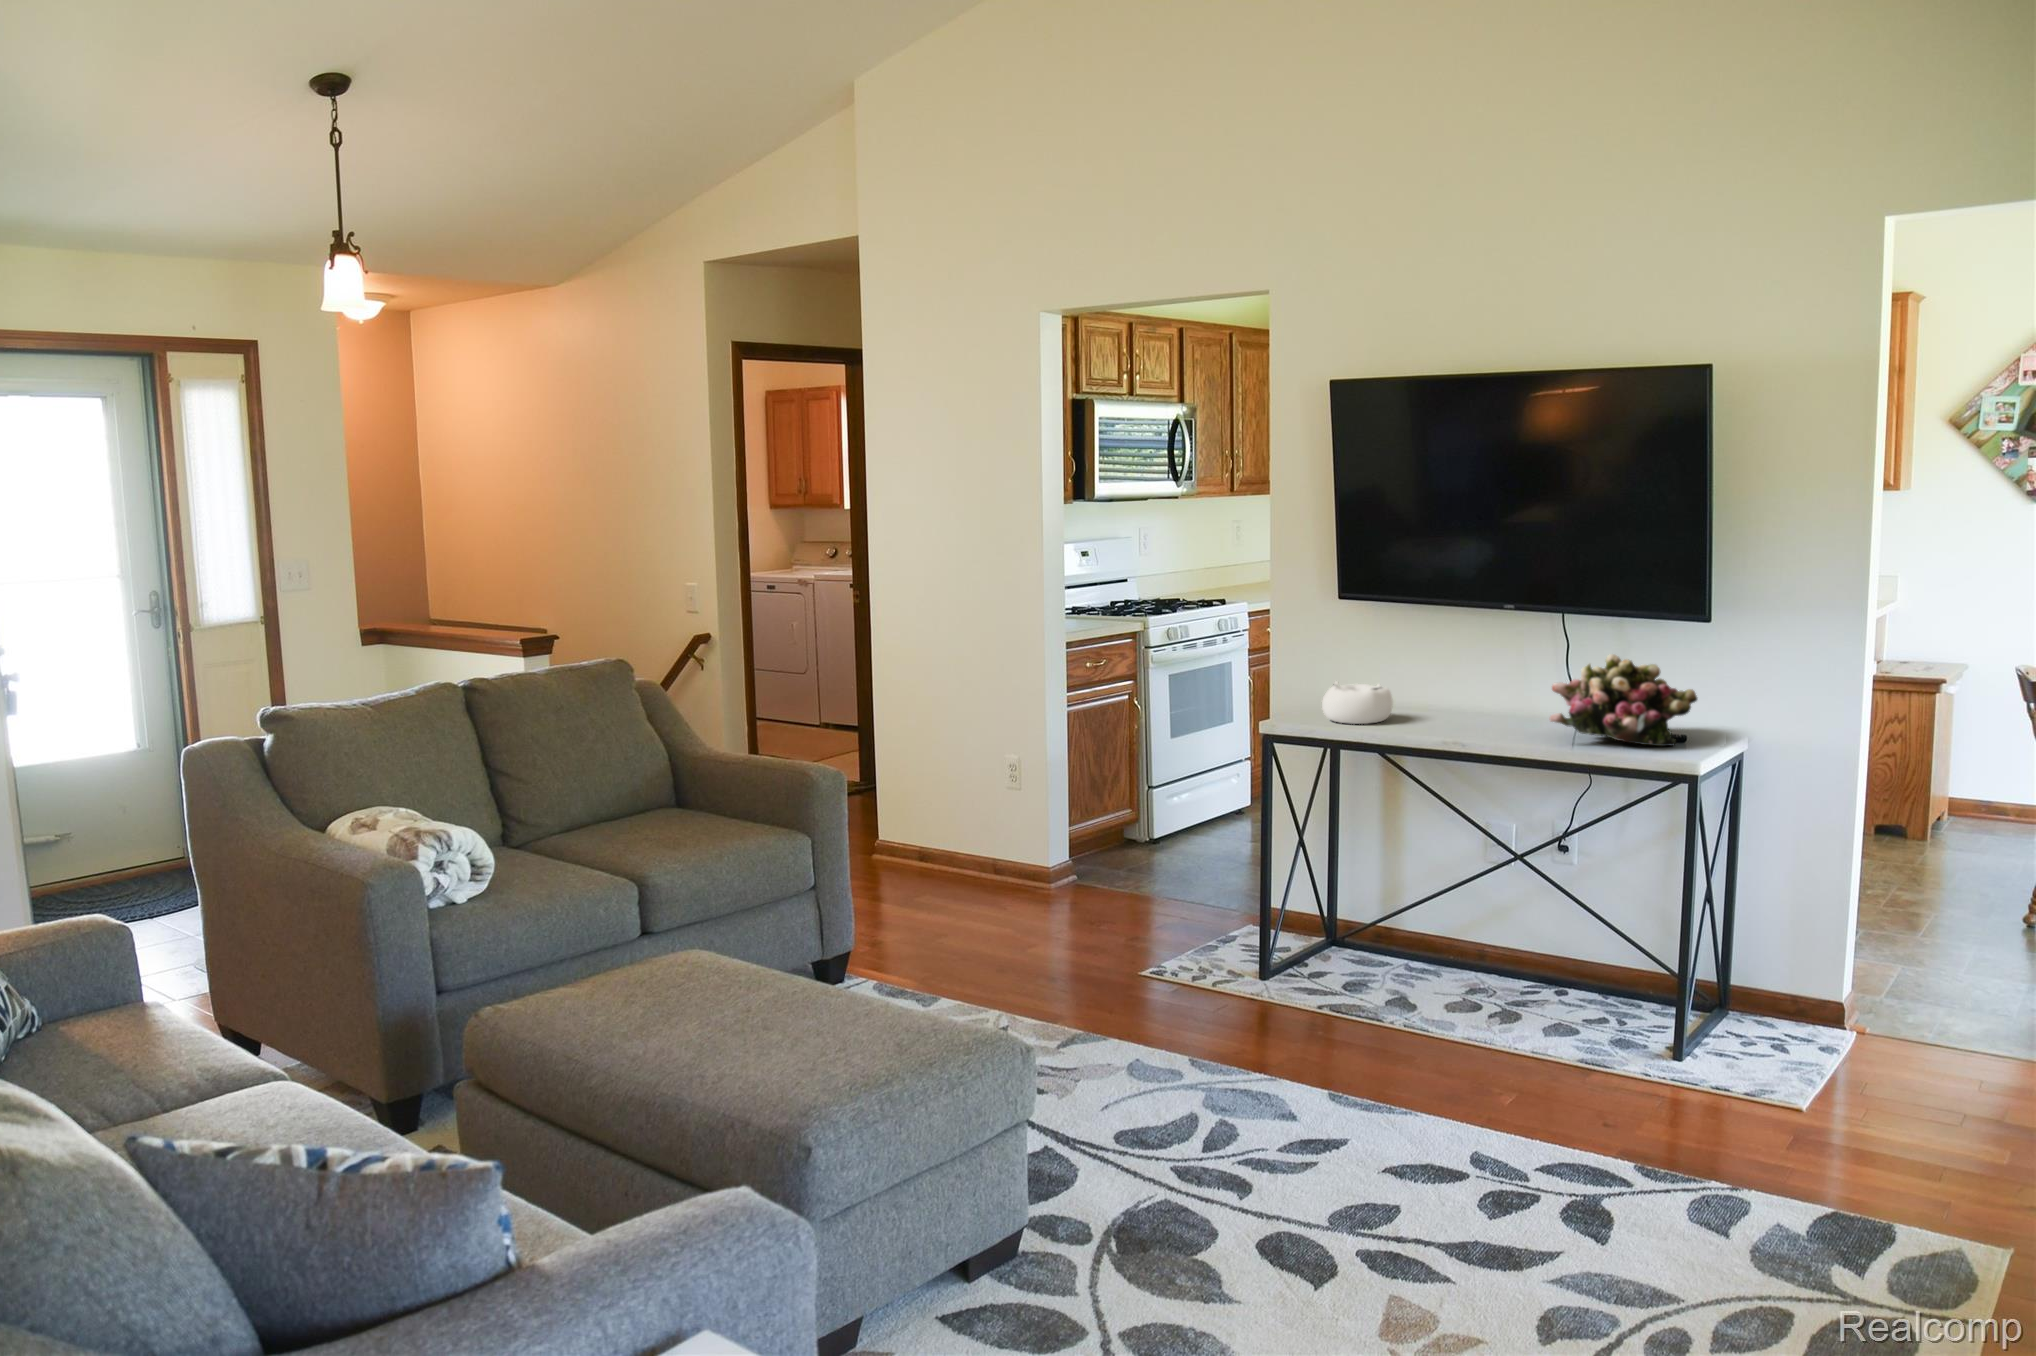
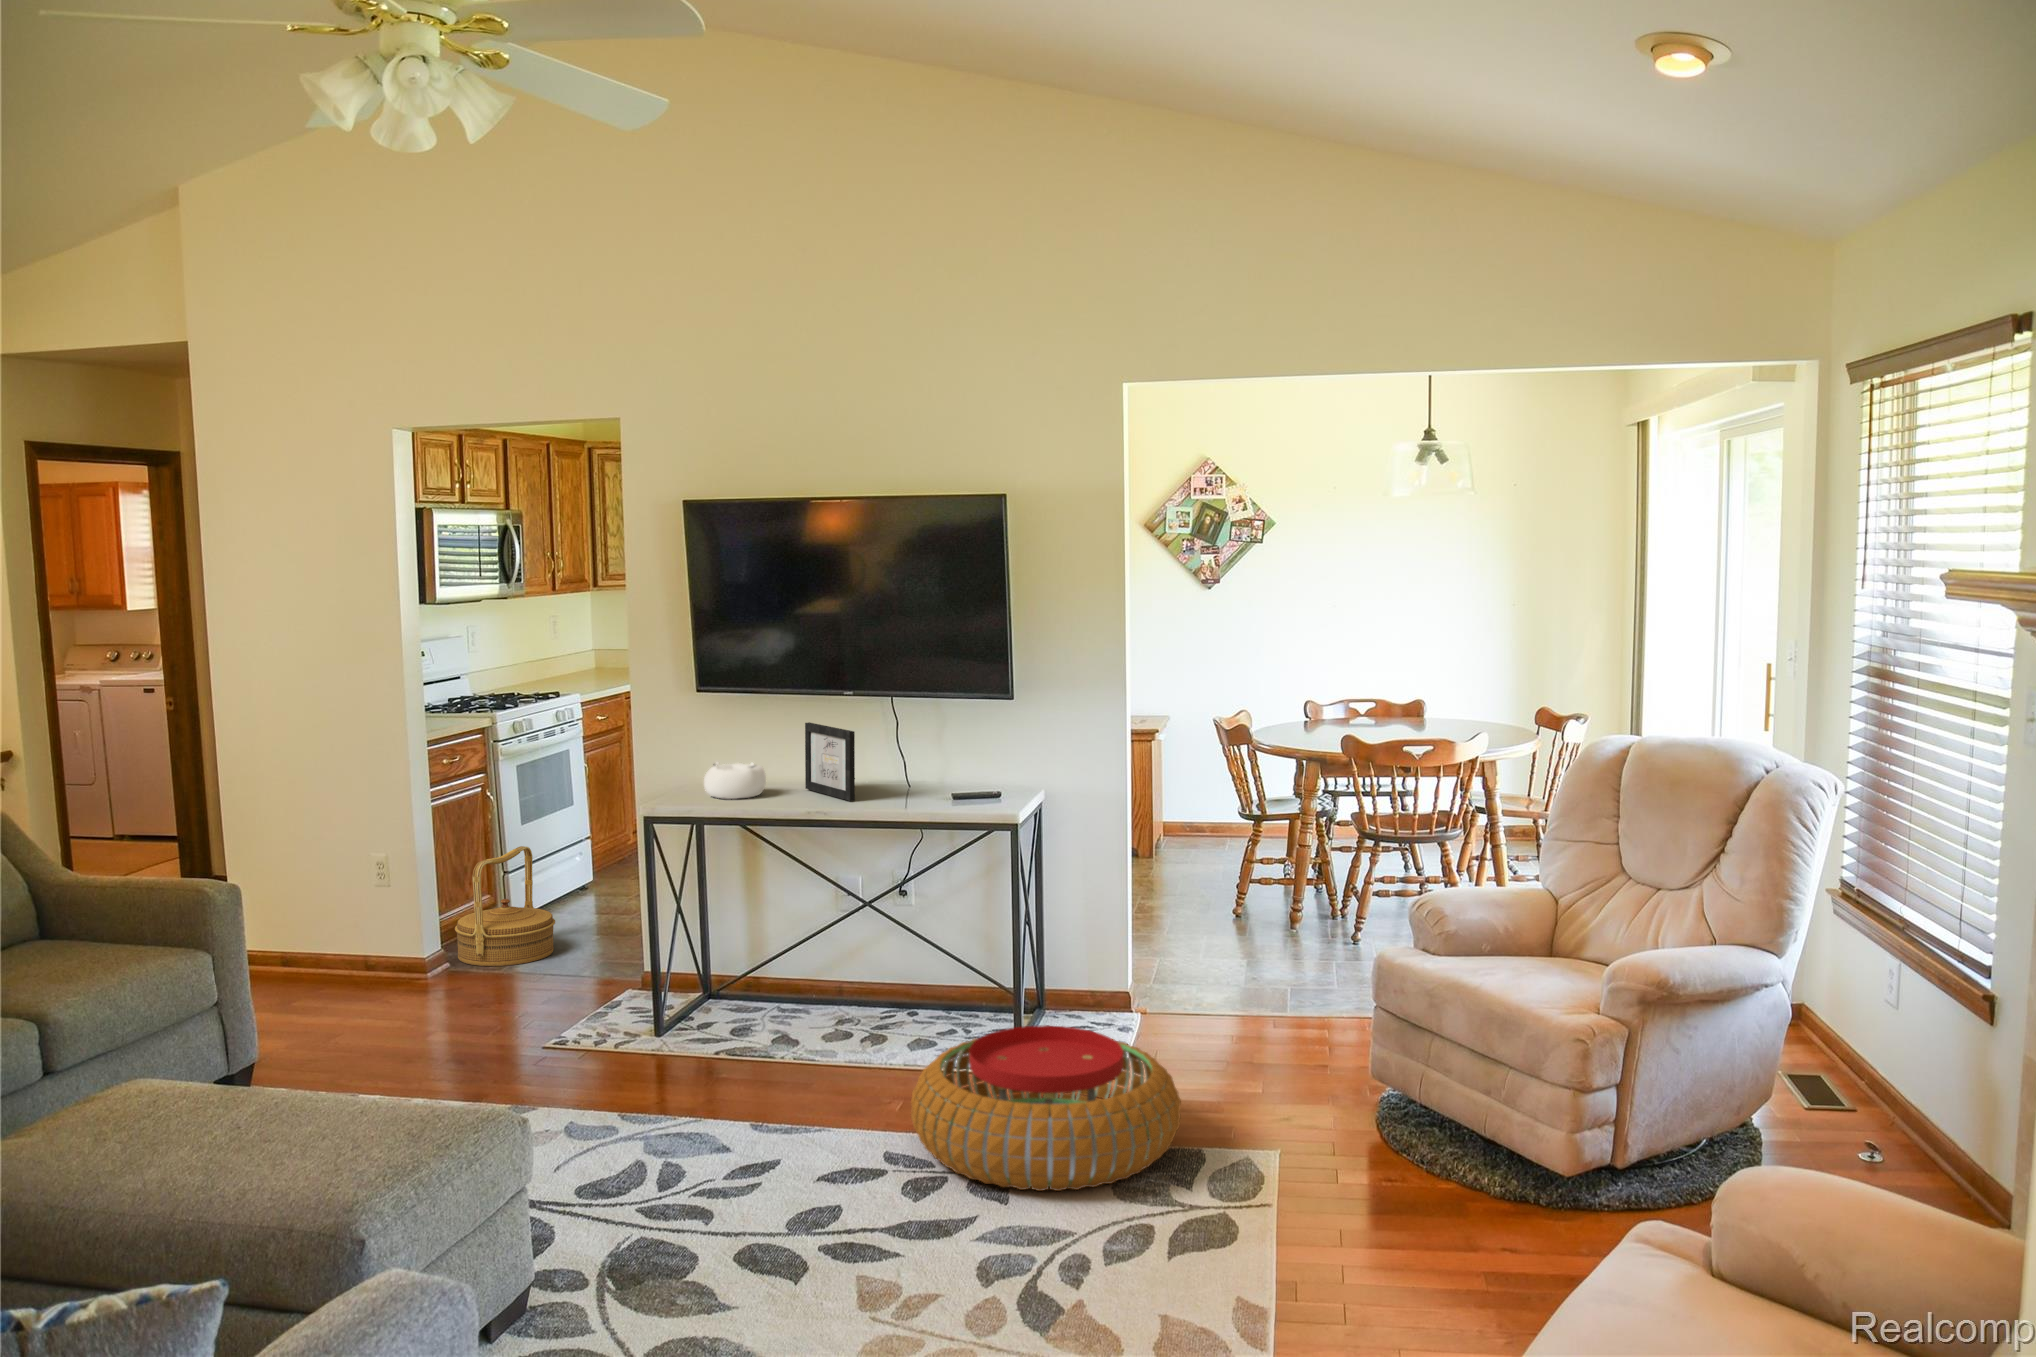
picture frame: none [1441,640,1496,734] -> present [805,722,855,801]
flower arrangement: present [1550,654,1697,746] -> none [905,730,1015,803]
woven basket: none [1095,760,1194,882] -> present [455,846,555,966]
pouf: none [1503,1029,1874,1250] -> present [911,1025,1181,1191]

